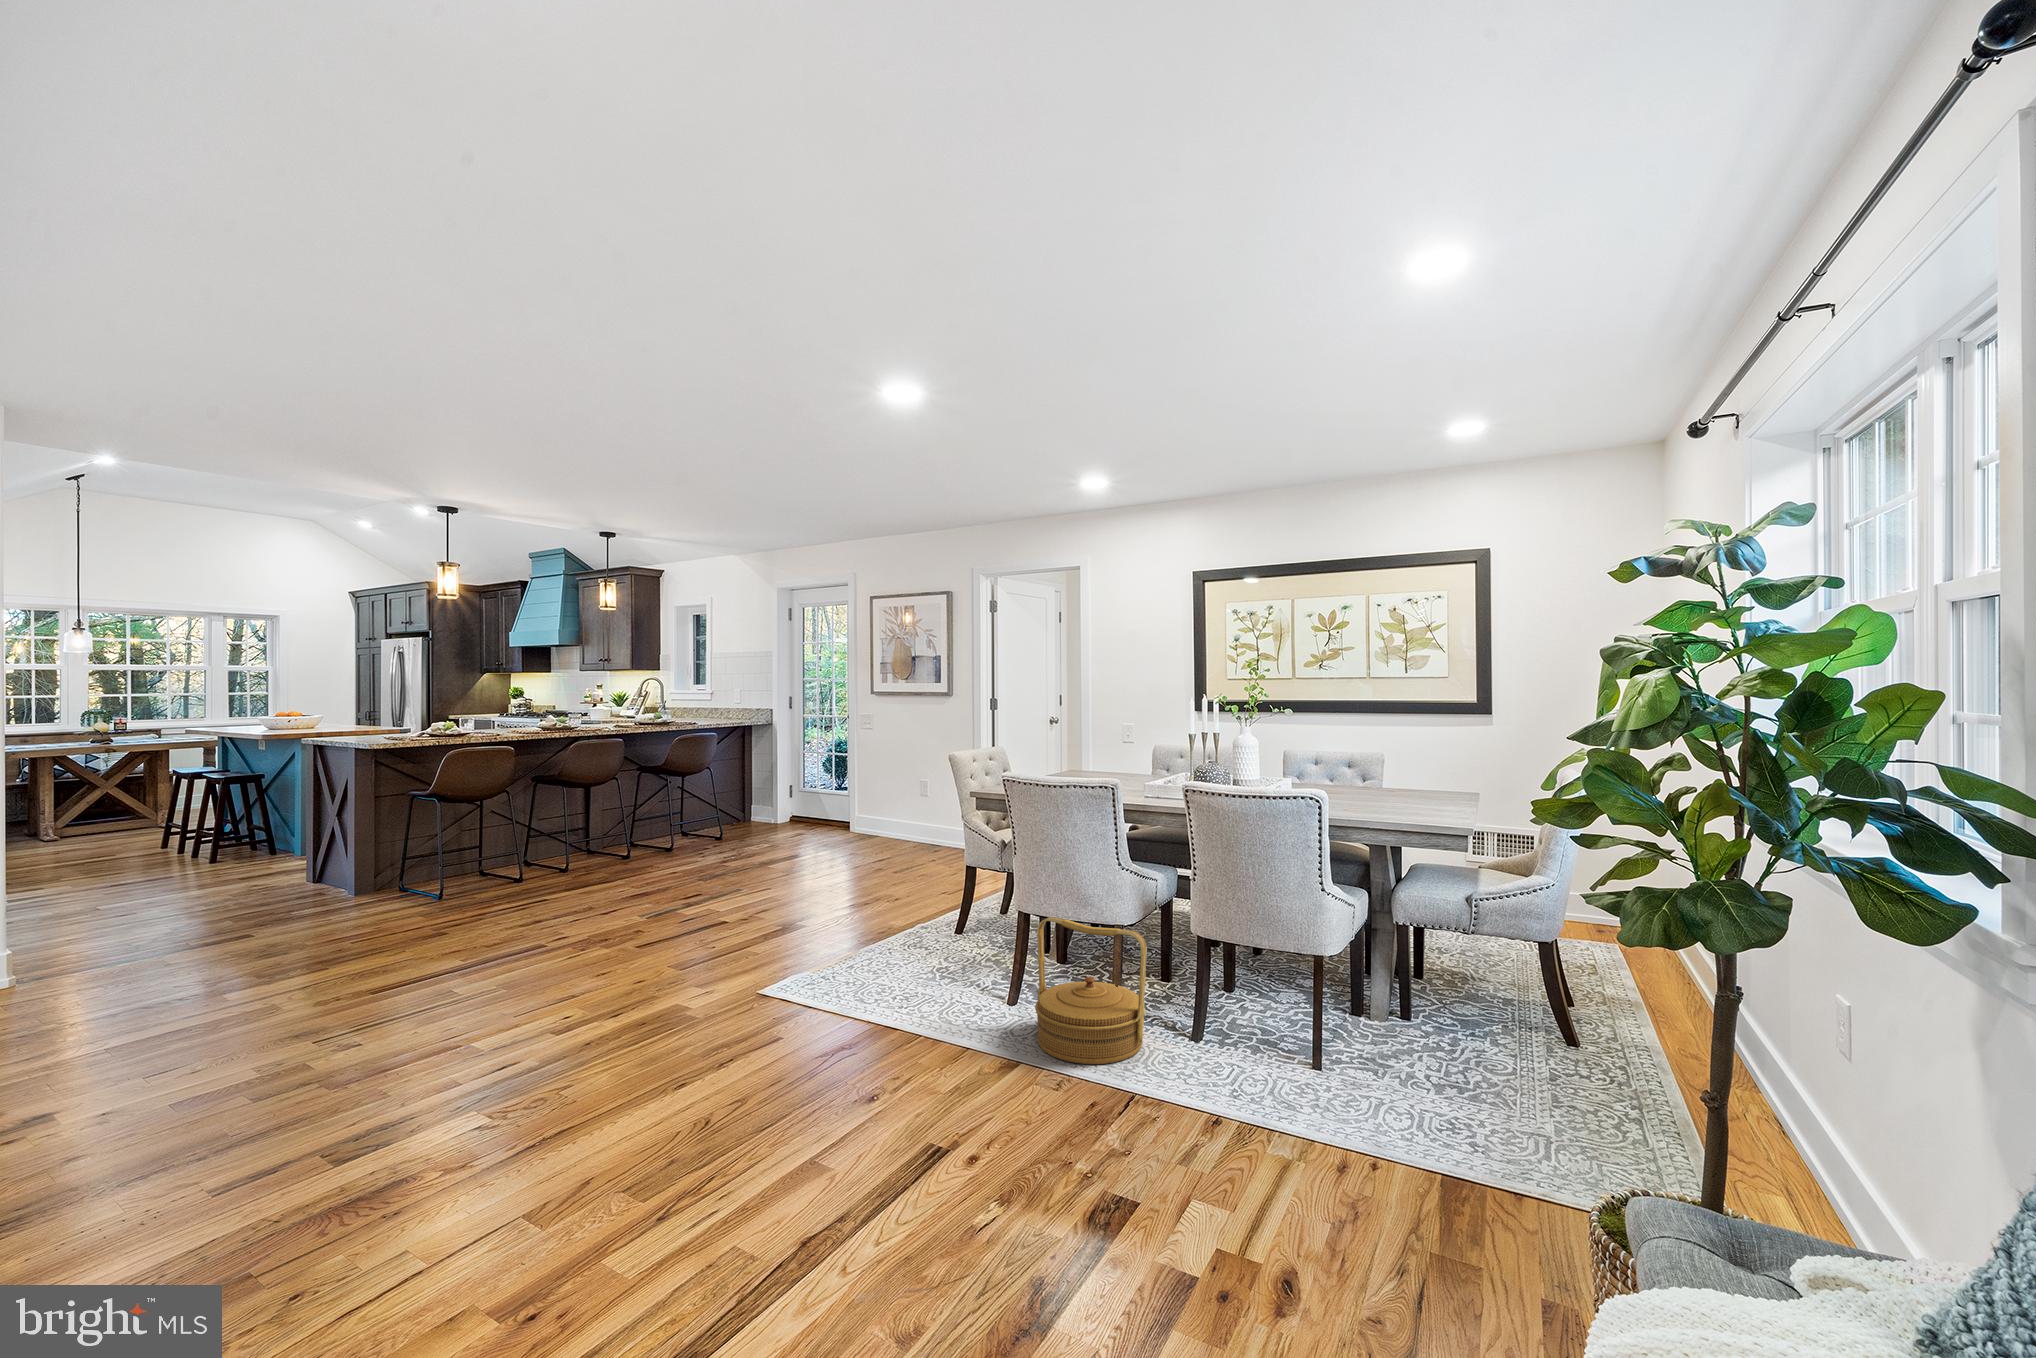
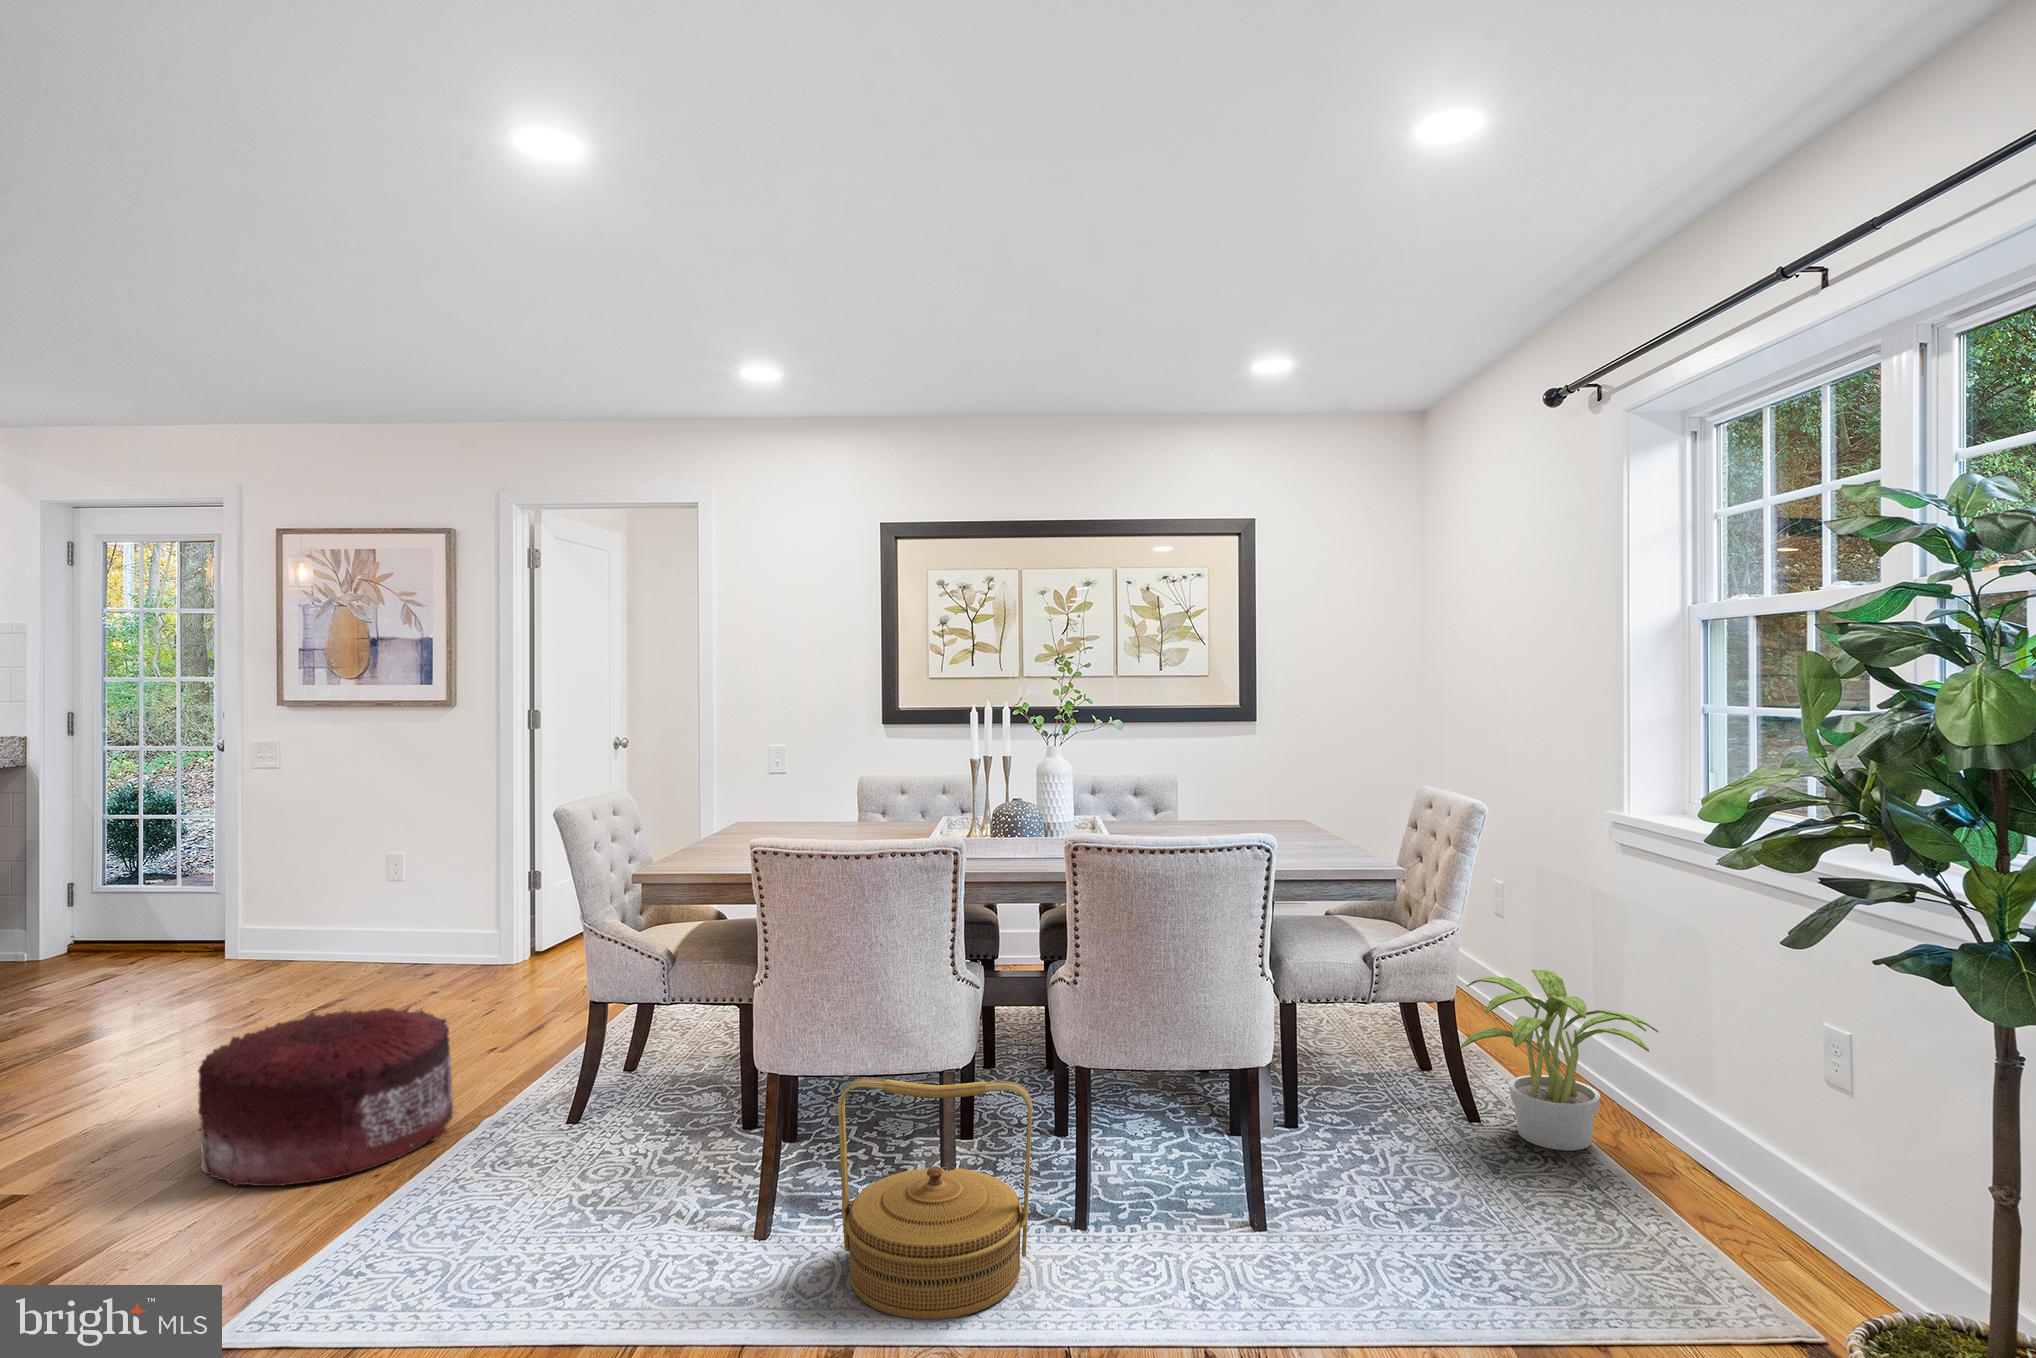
pouf: none [782,856,901,940] -> present [198,1007,453,1186]
potted plant: none [1551,927,1748,1080] -> present [1461,970,1659,1151]

